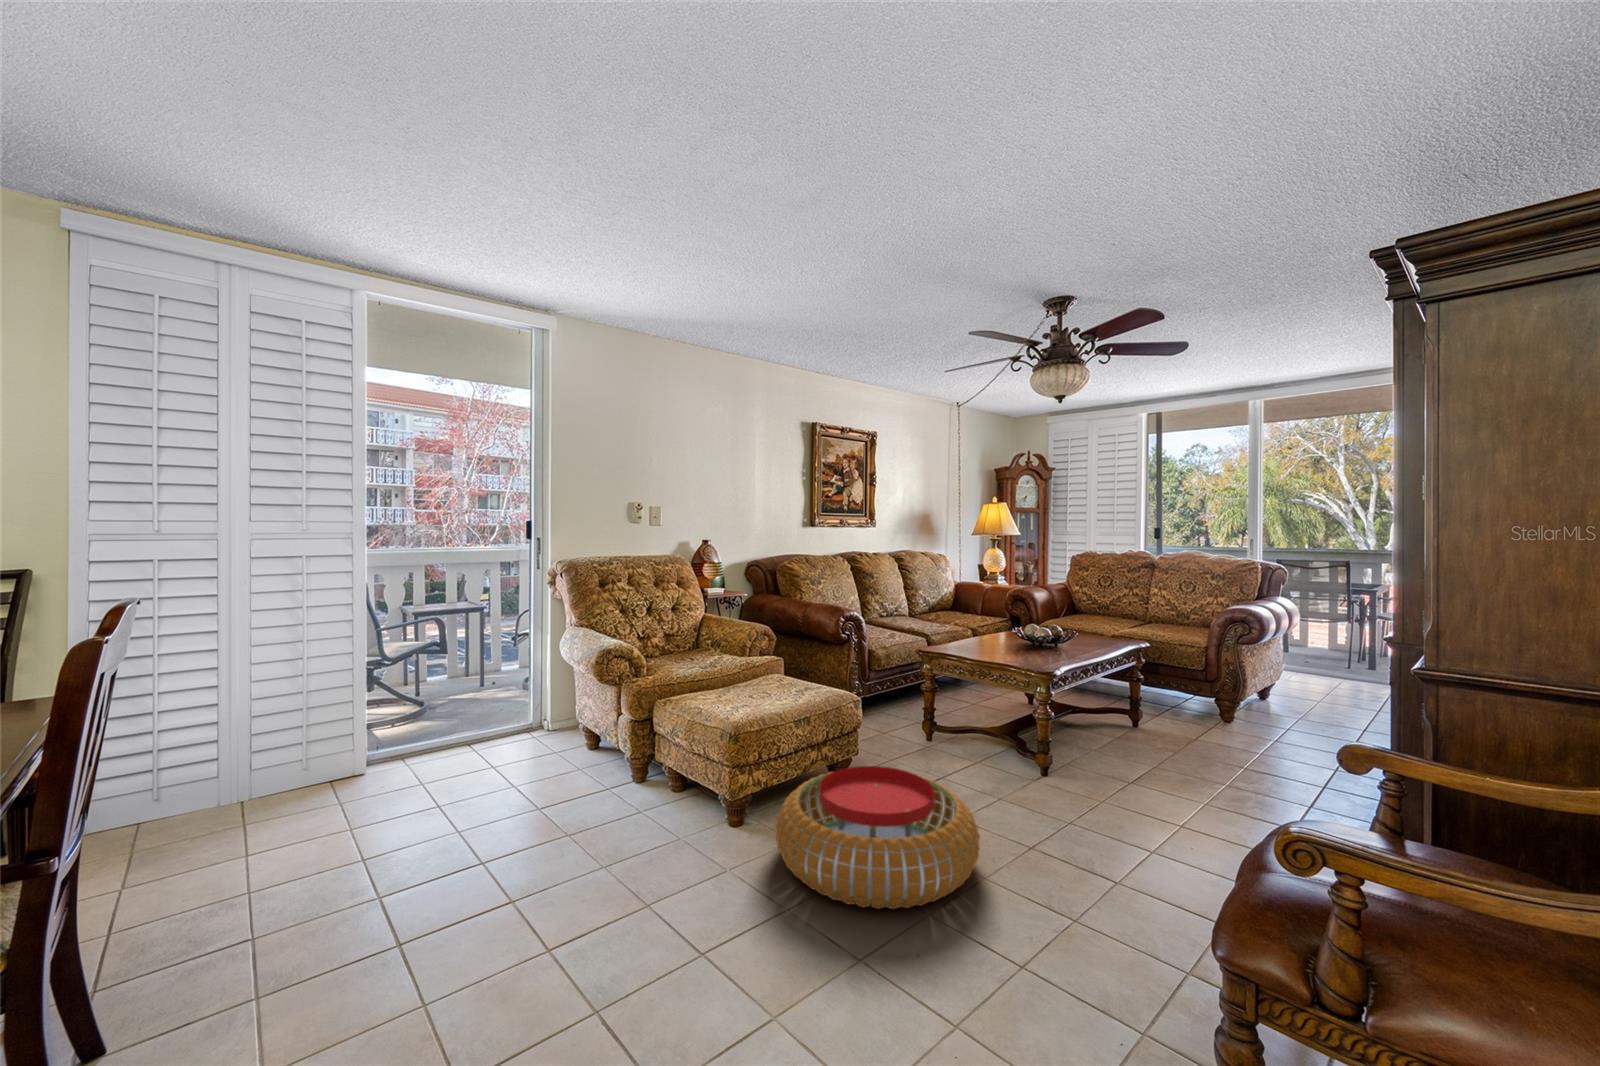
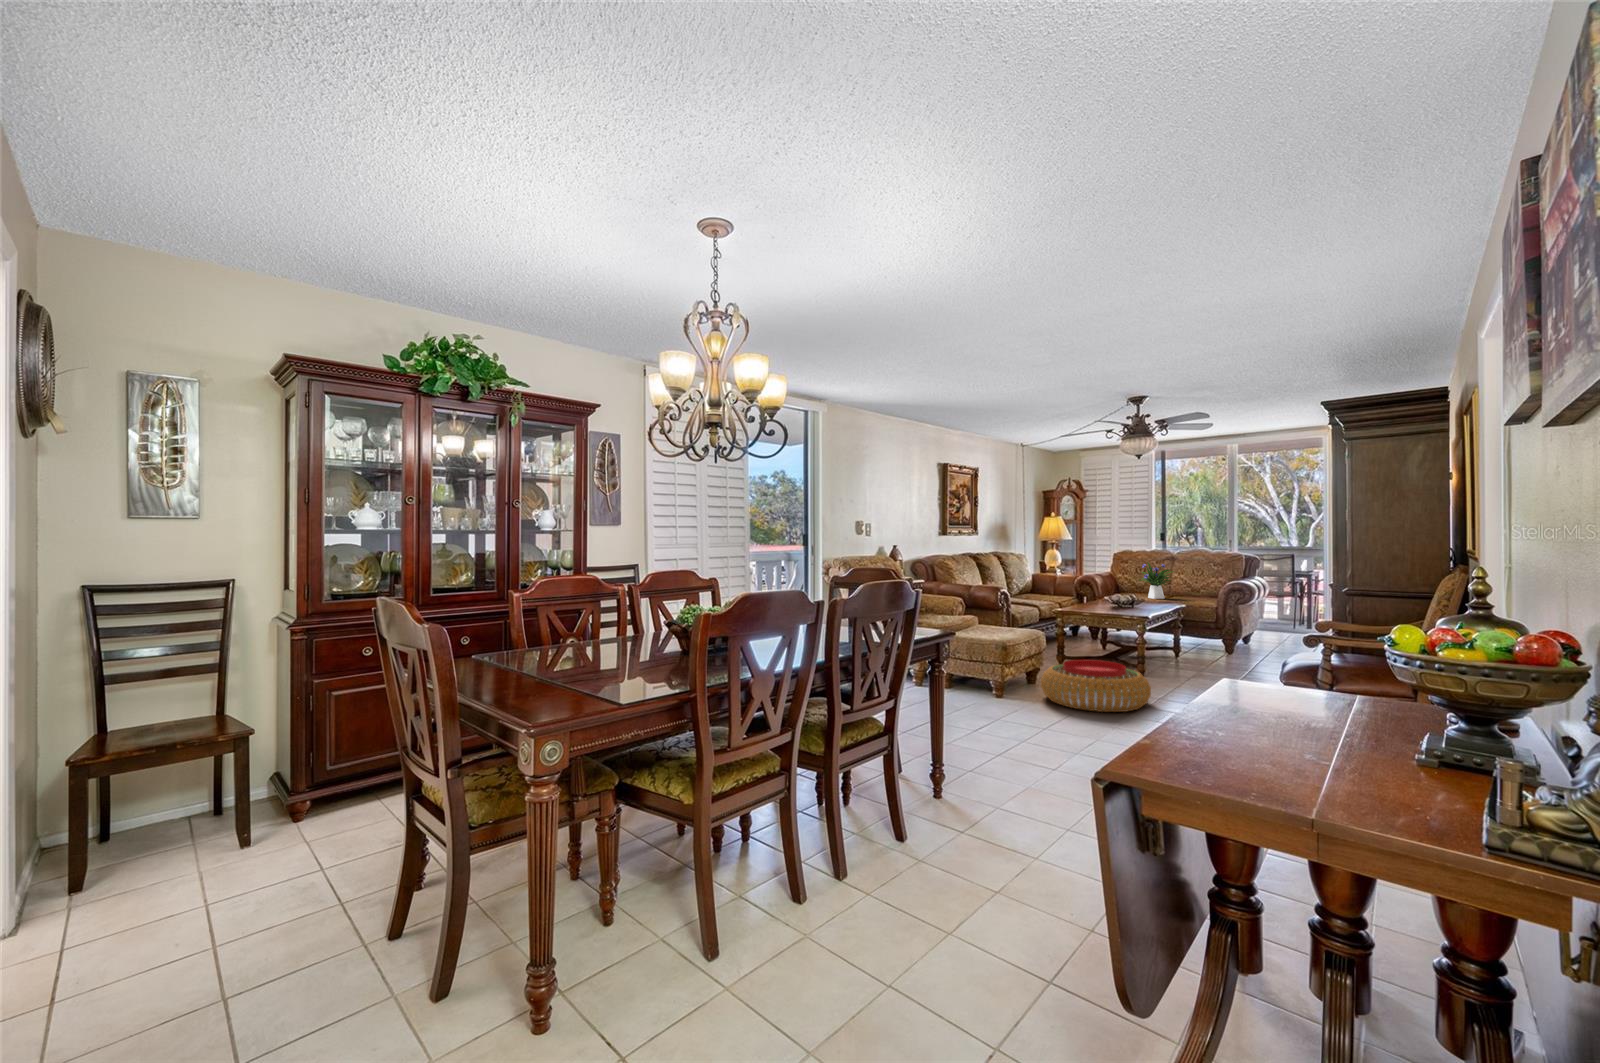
flower arrangement: none [1092,569,1149,625] -> present [1141,562,1174,599]

